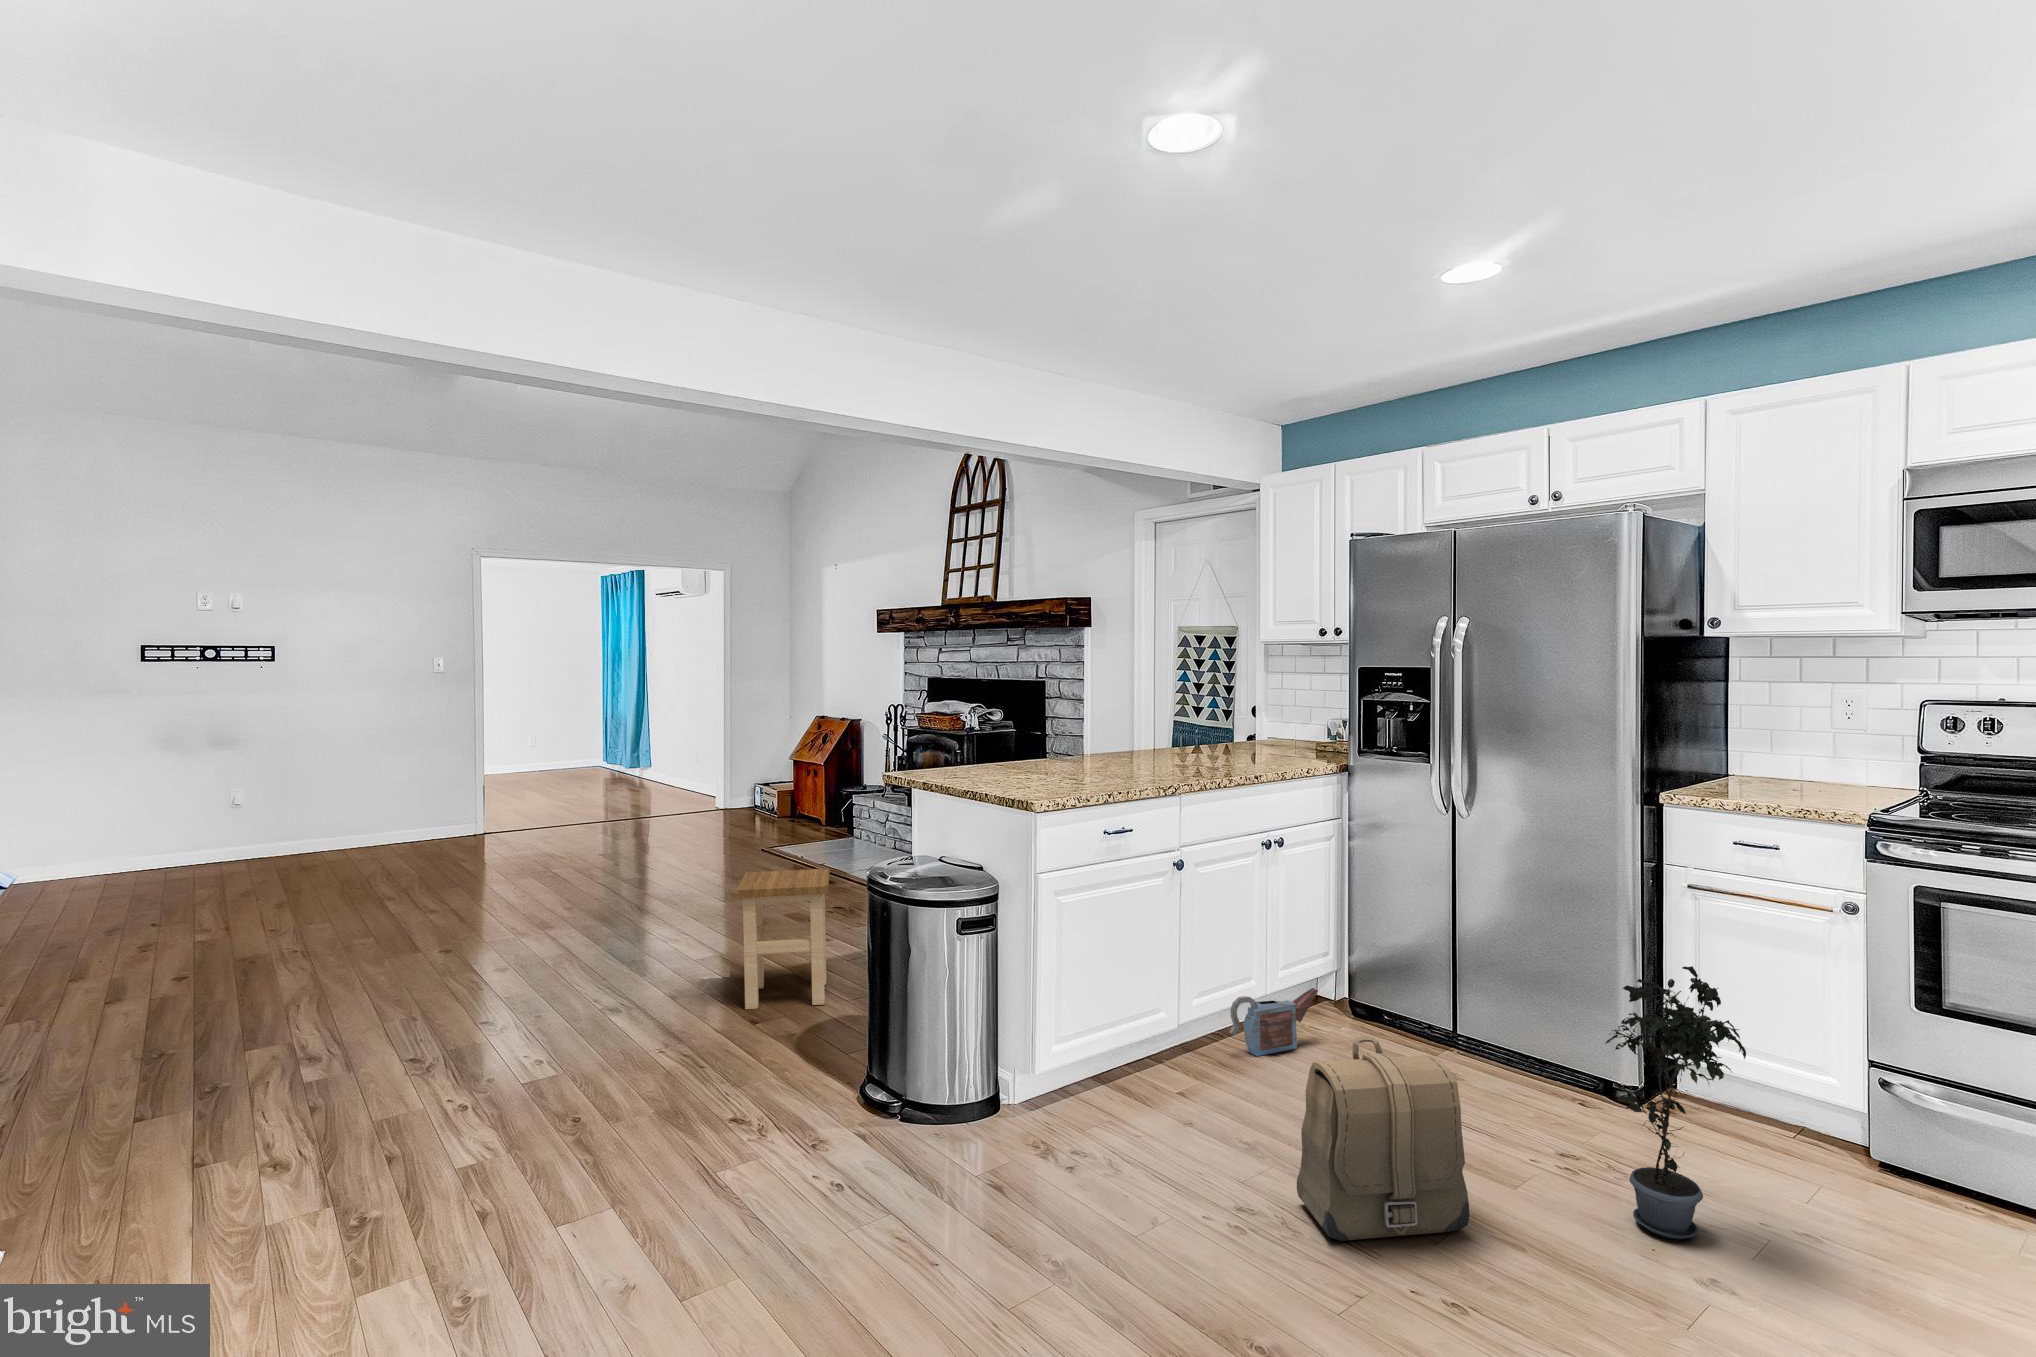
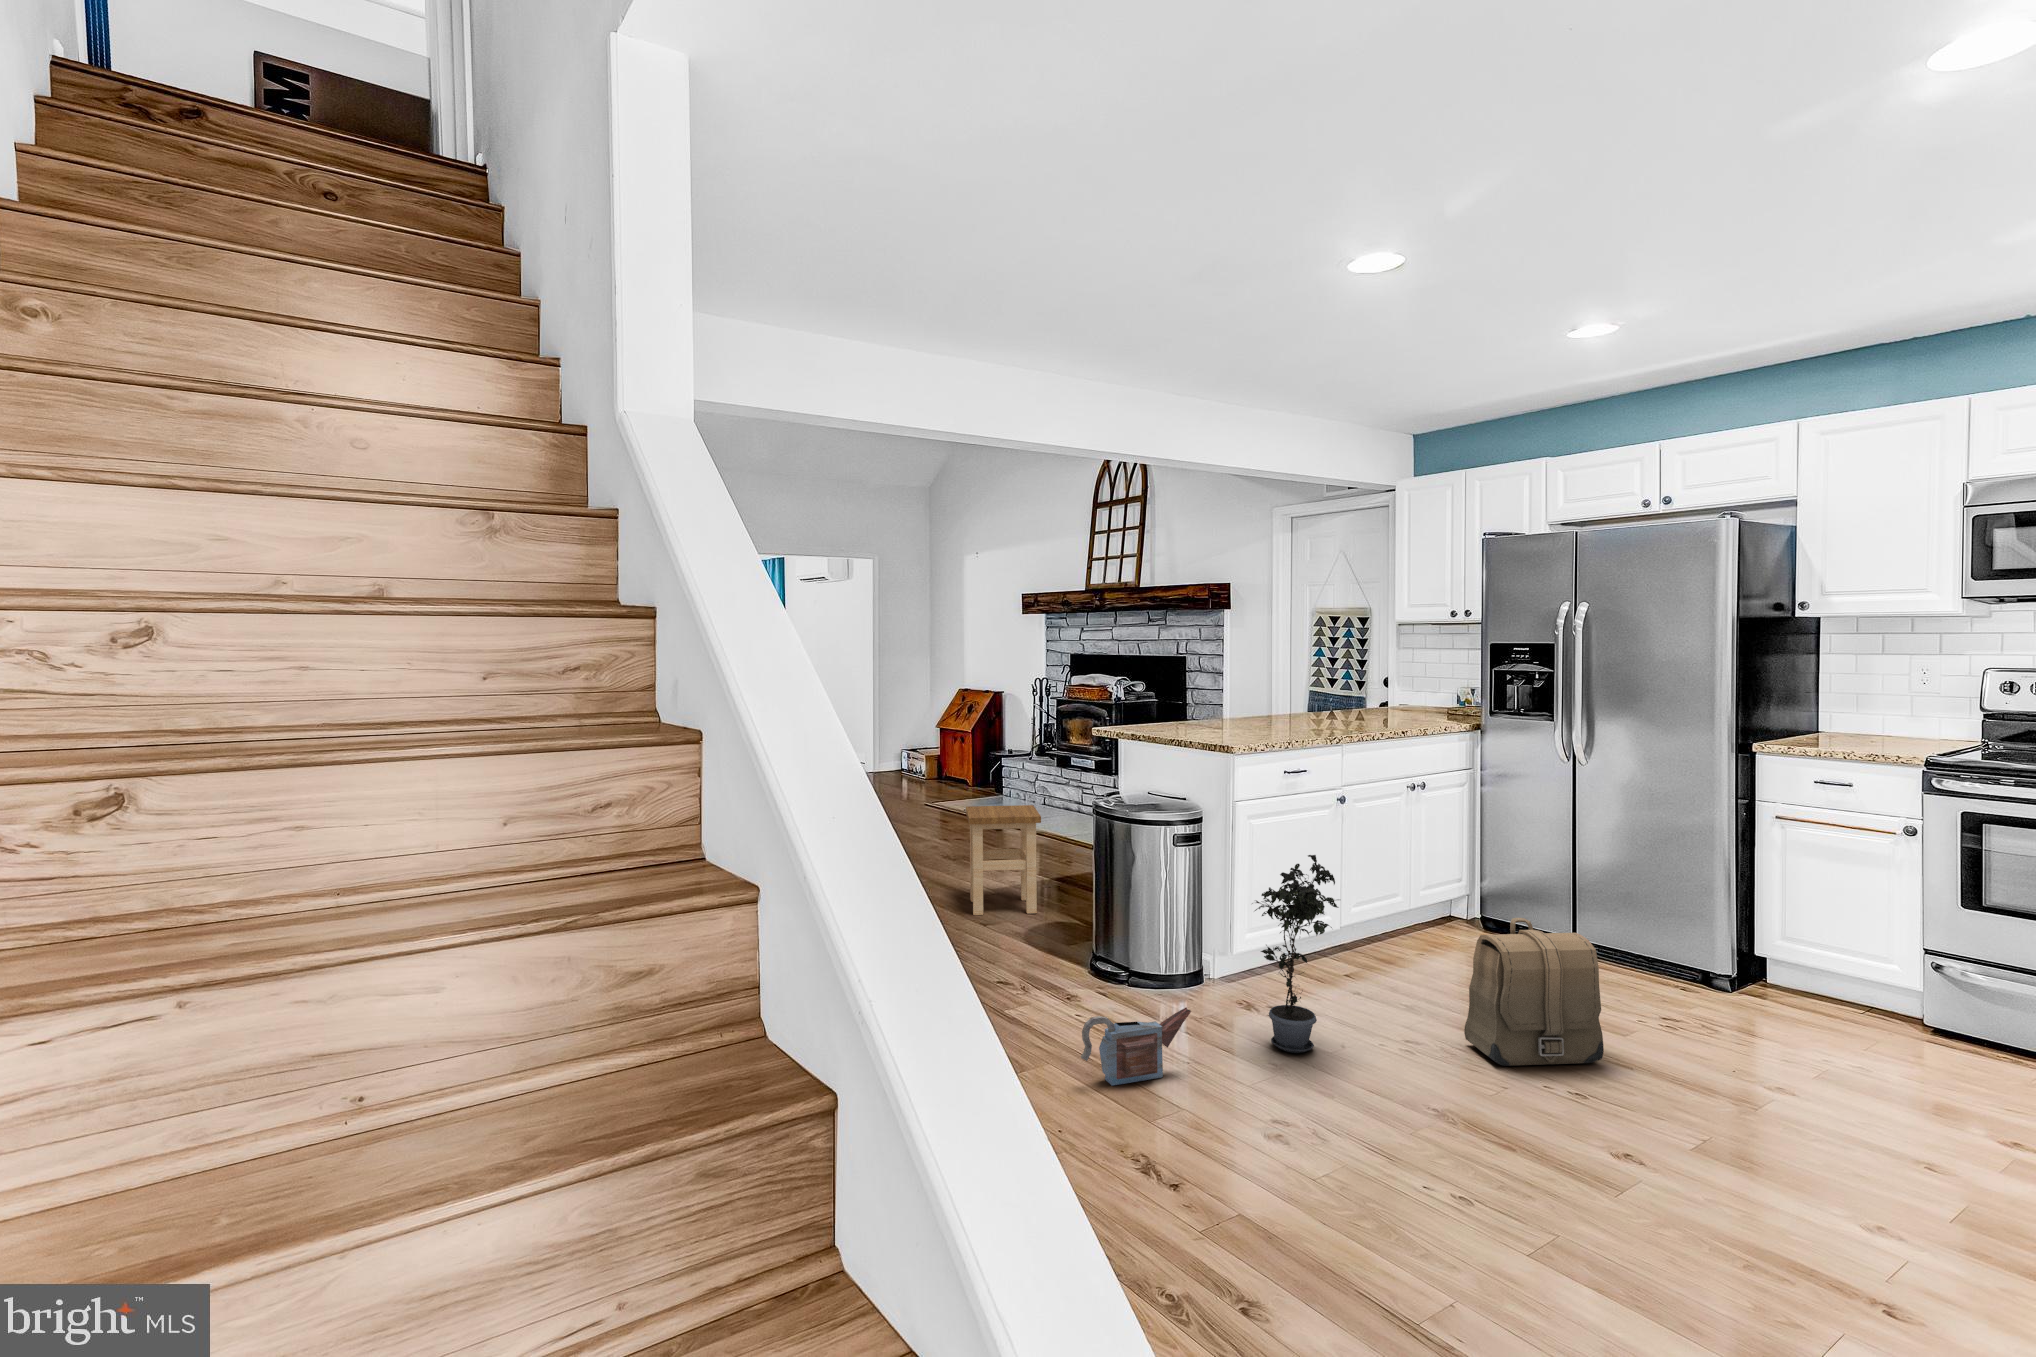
potted plant: present [1605,966,1746,1240] -> present [1255,855,1338,1054]
watering can: present [1230,988,1318,1056] -> present [1081,1008,1191,1086]

